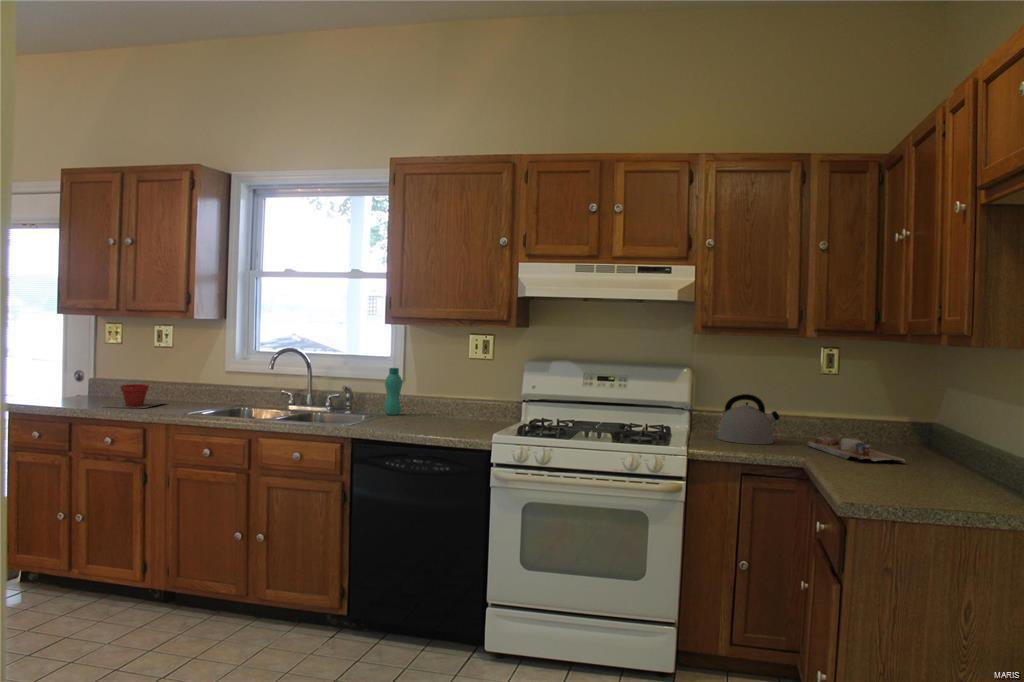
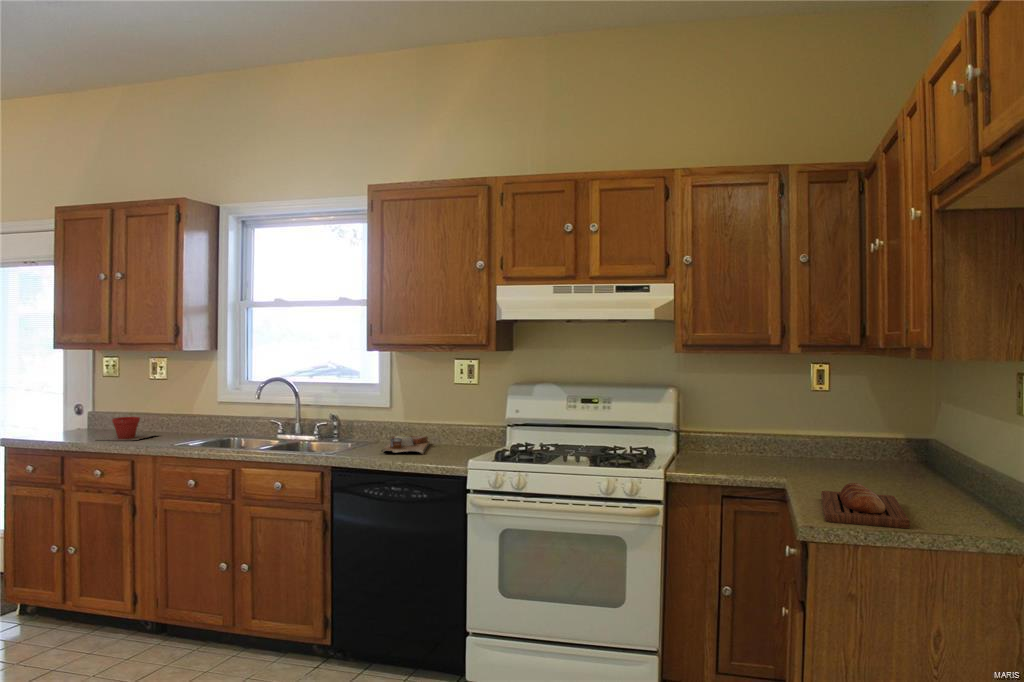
bottle: present [384,368,402,415] -> none [372,394,389,442]
kettle: present [718,394,780,444] -> none [704,414,767,465]
cutting board: present [808,436,906,463] -> present [382,435,430,454]
bread loaf: none [849,463,947,507] -> present [821,483,910,529]

